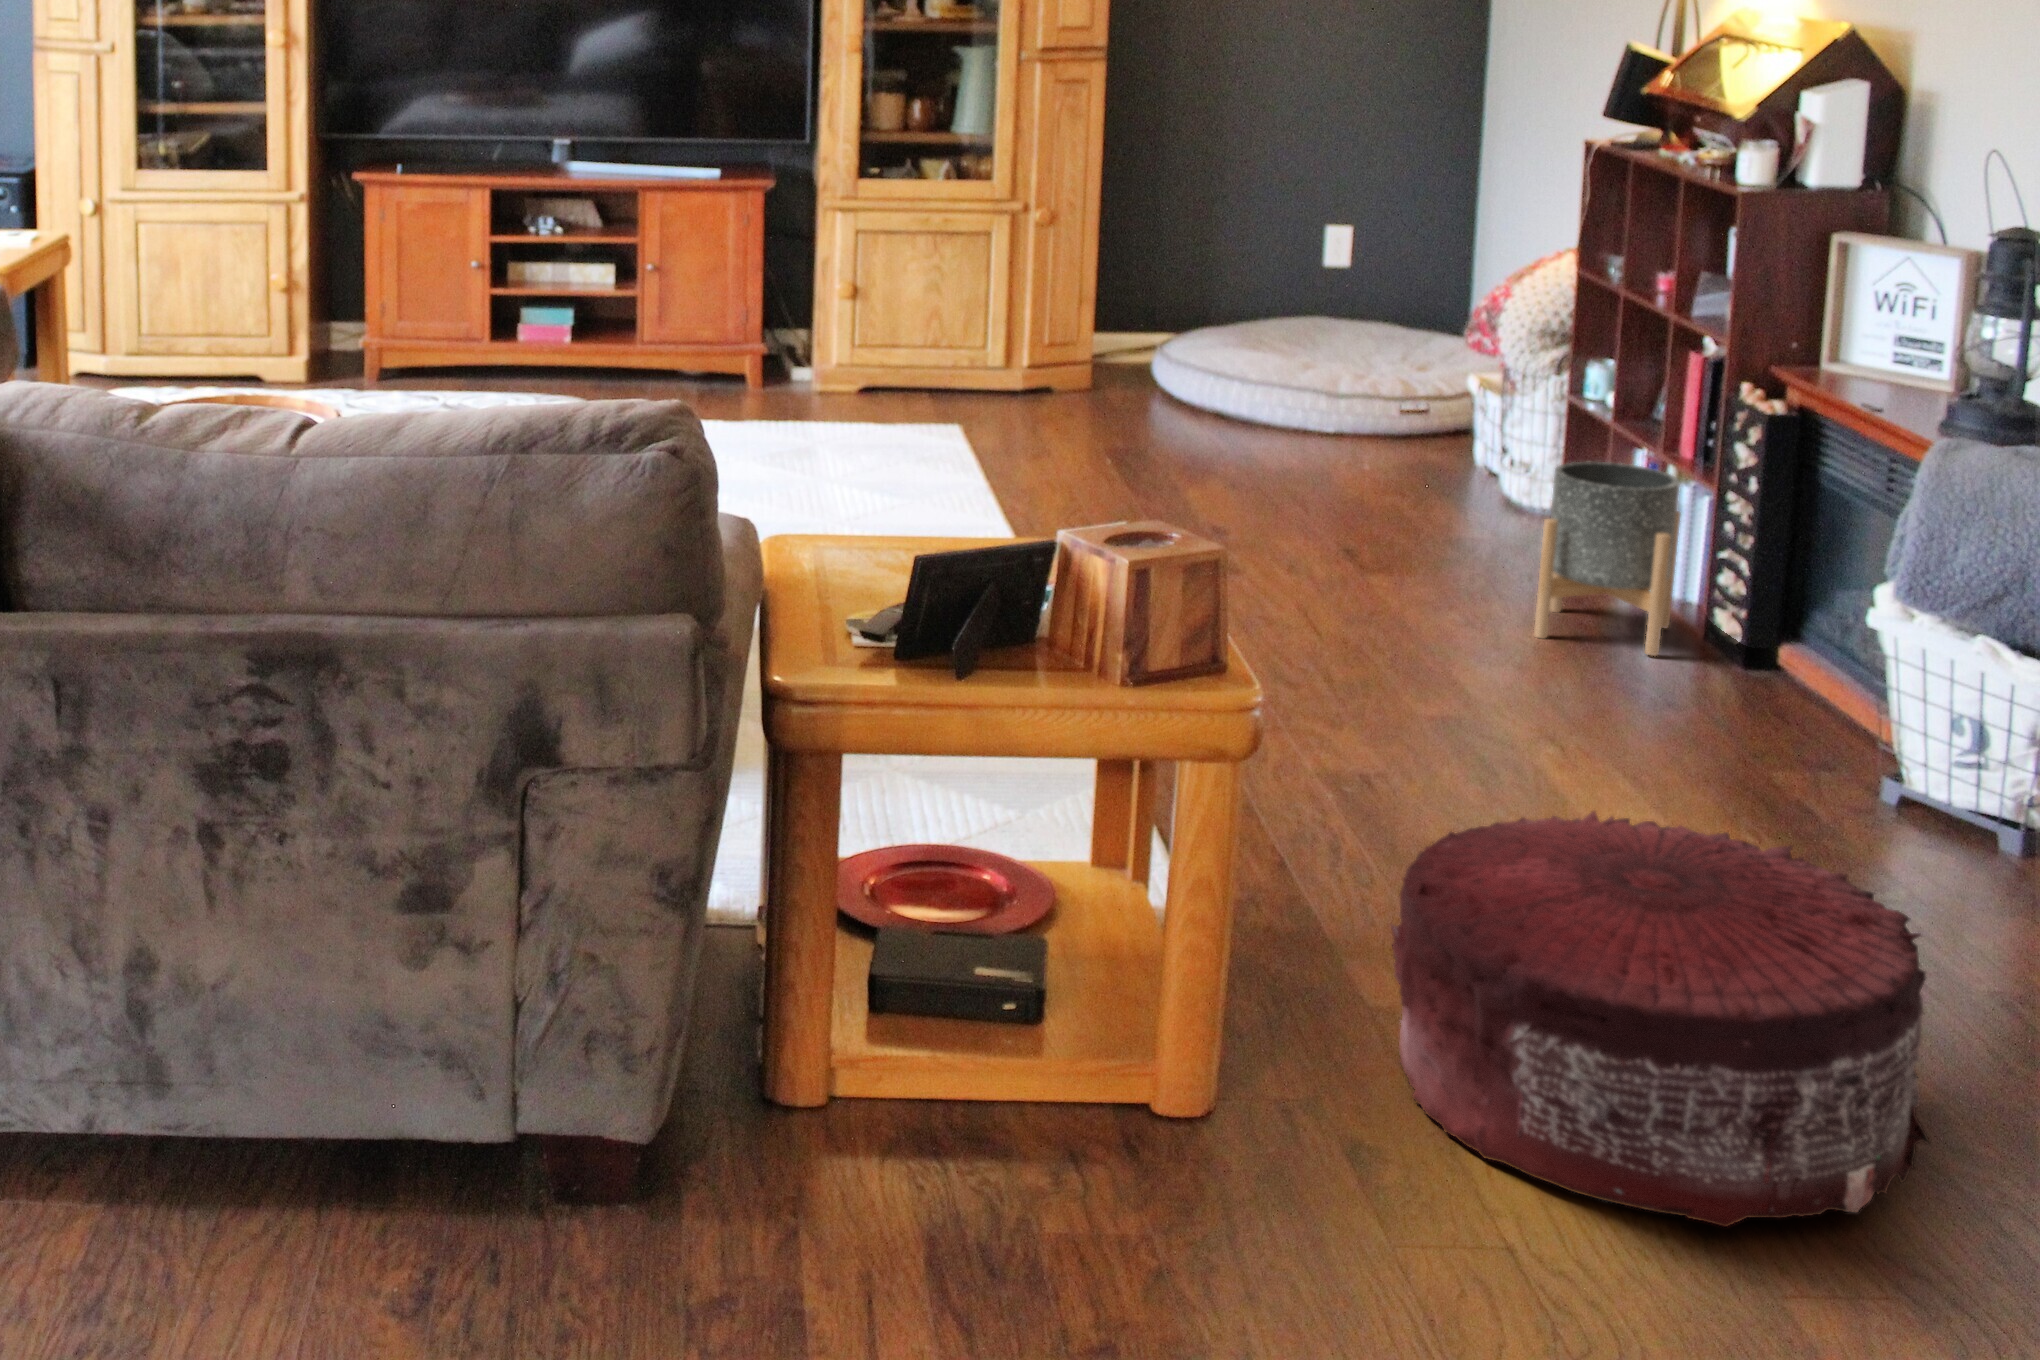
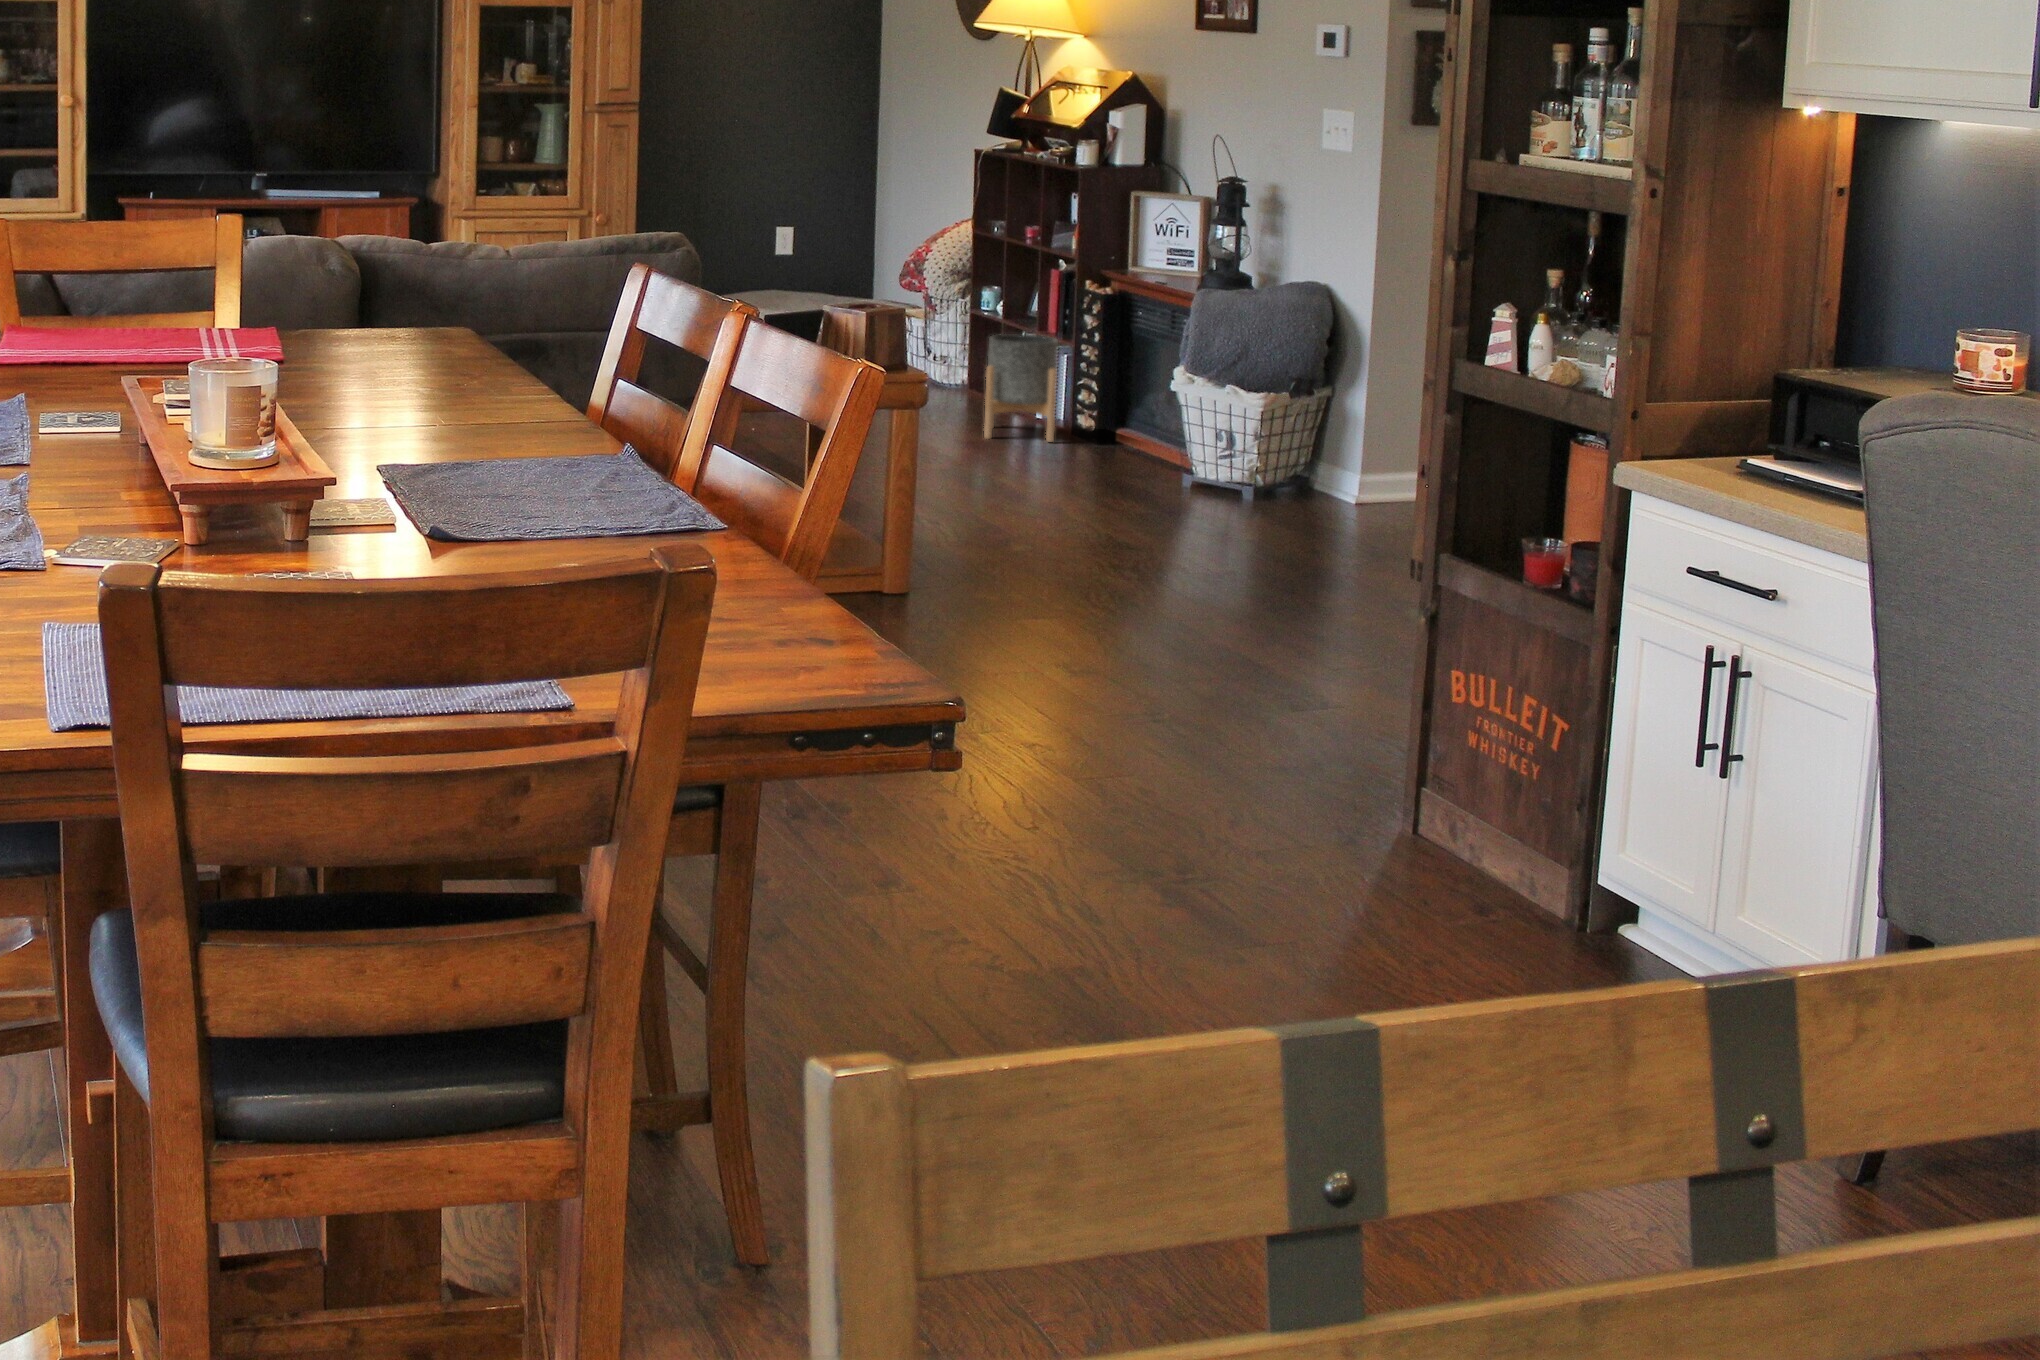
pouf: present [1391,811,1929,1227] -> none [990,453,1239,608]

